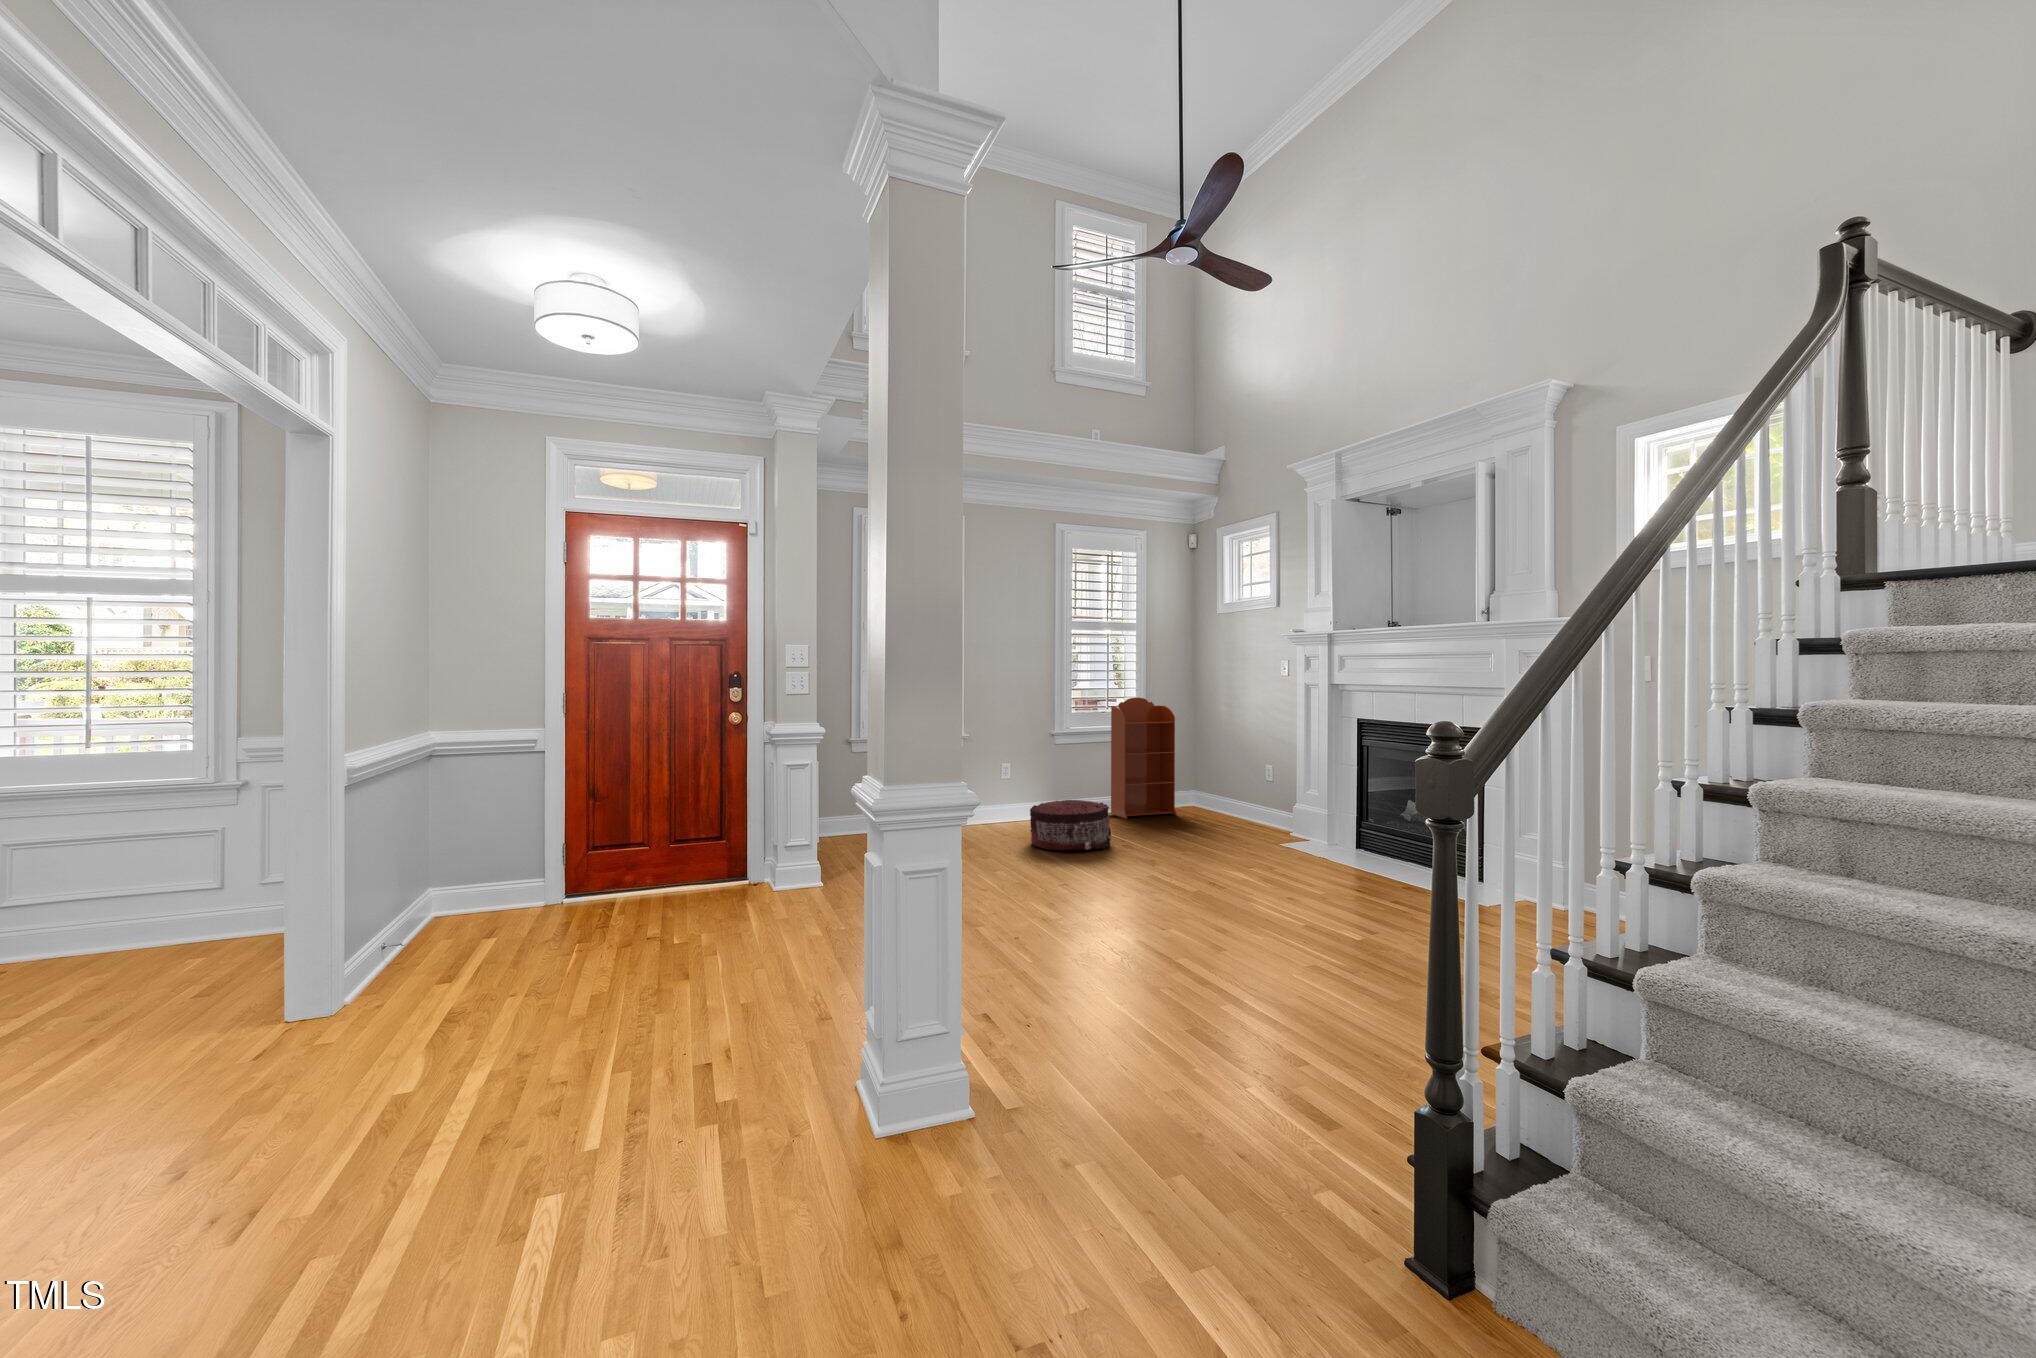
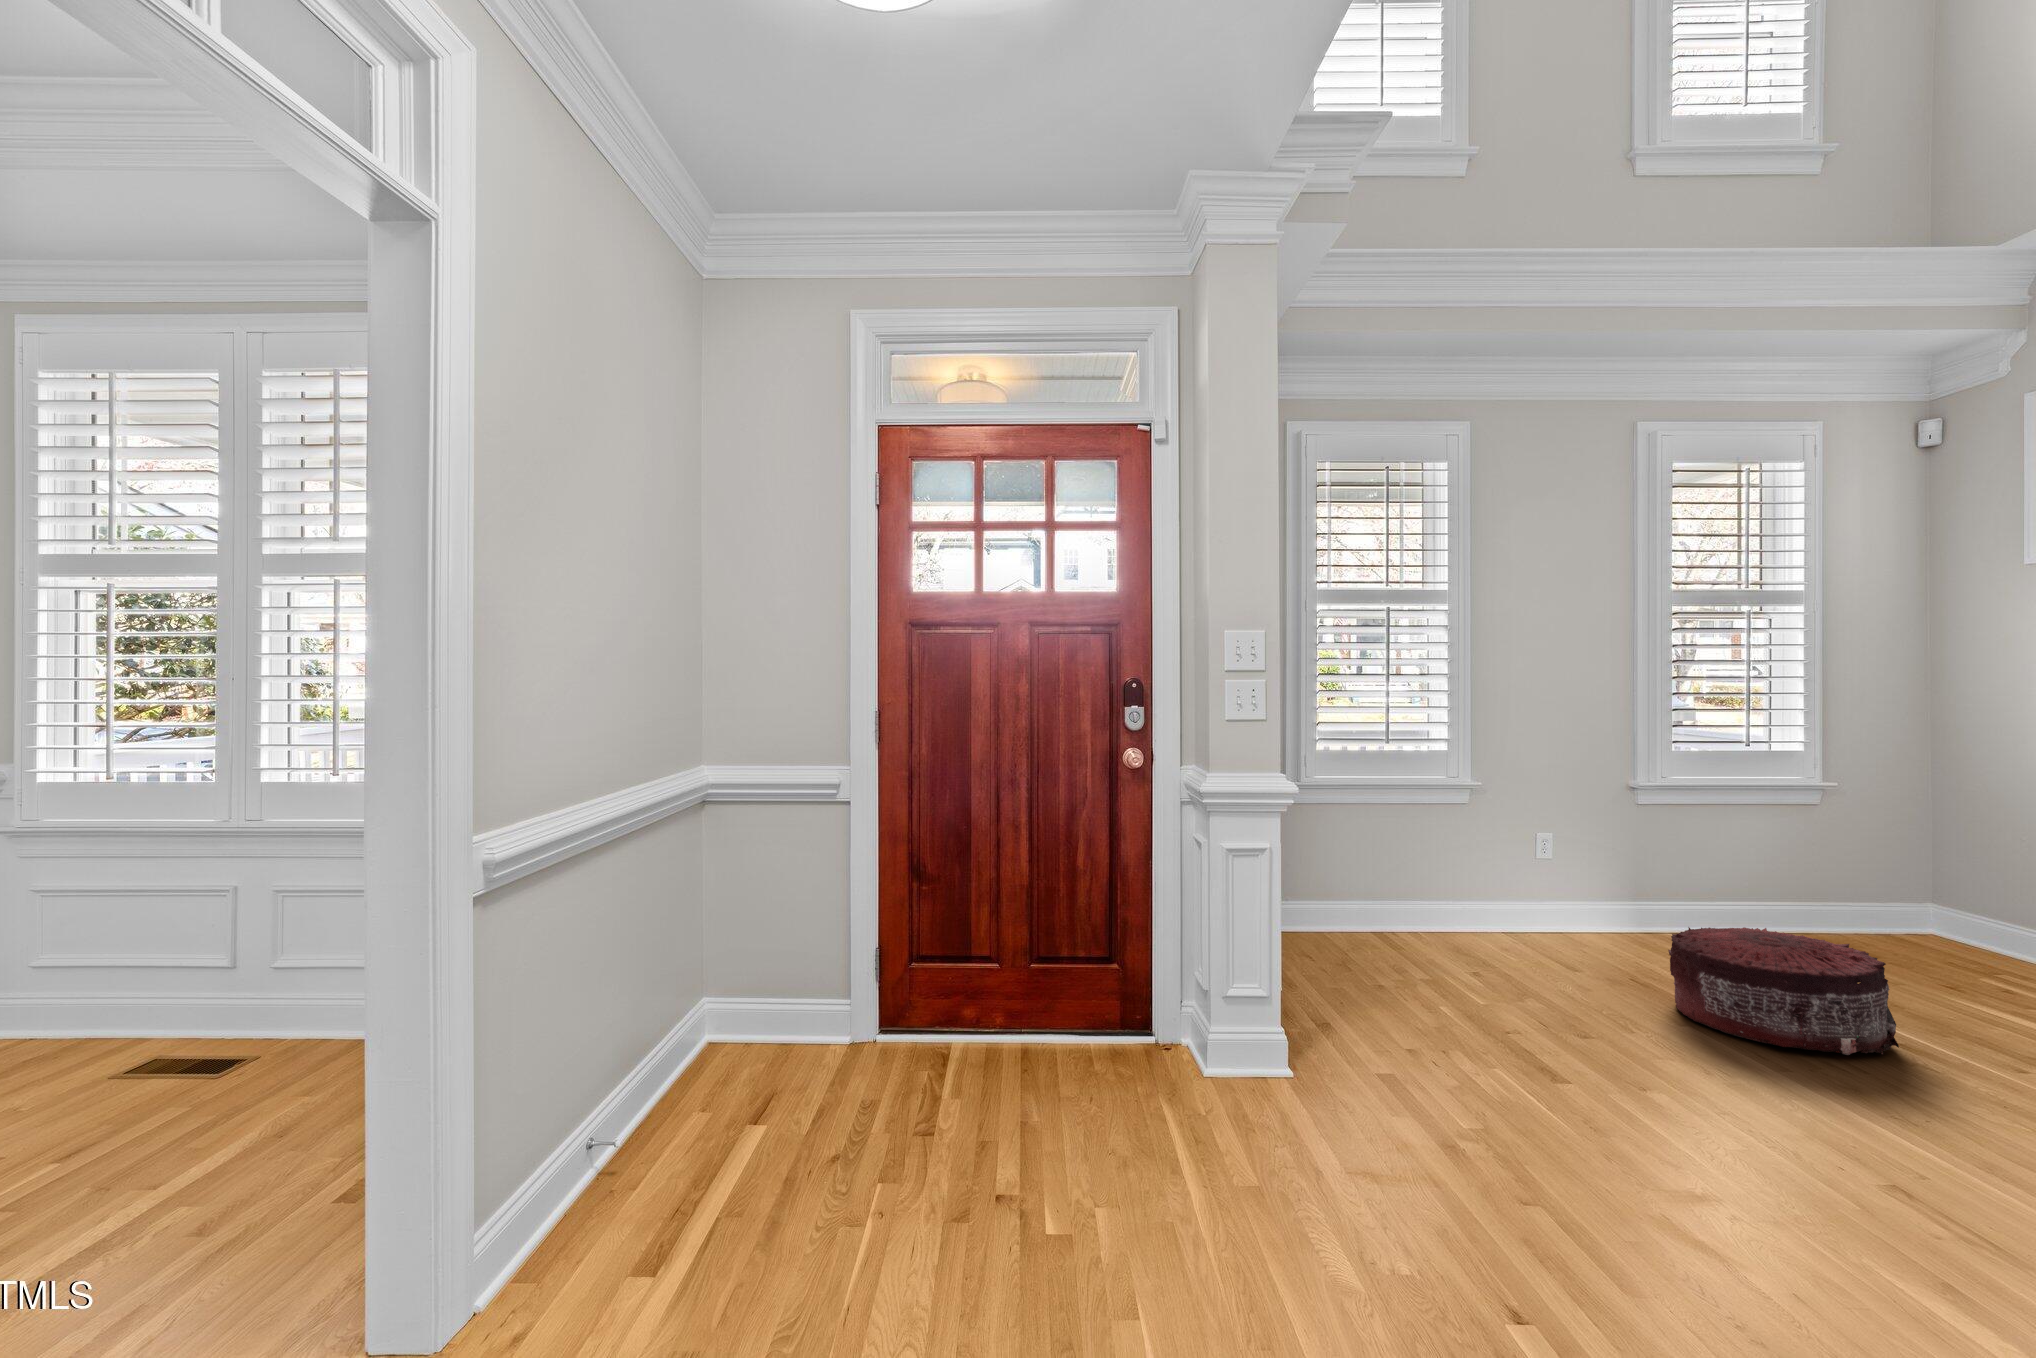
bookcase: present [1111,698,1177,819] -> none [1790,726,1968,964]

